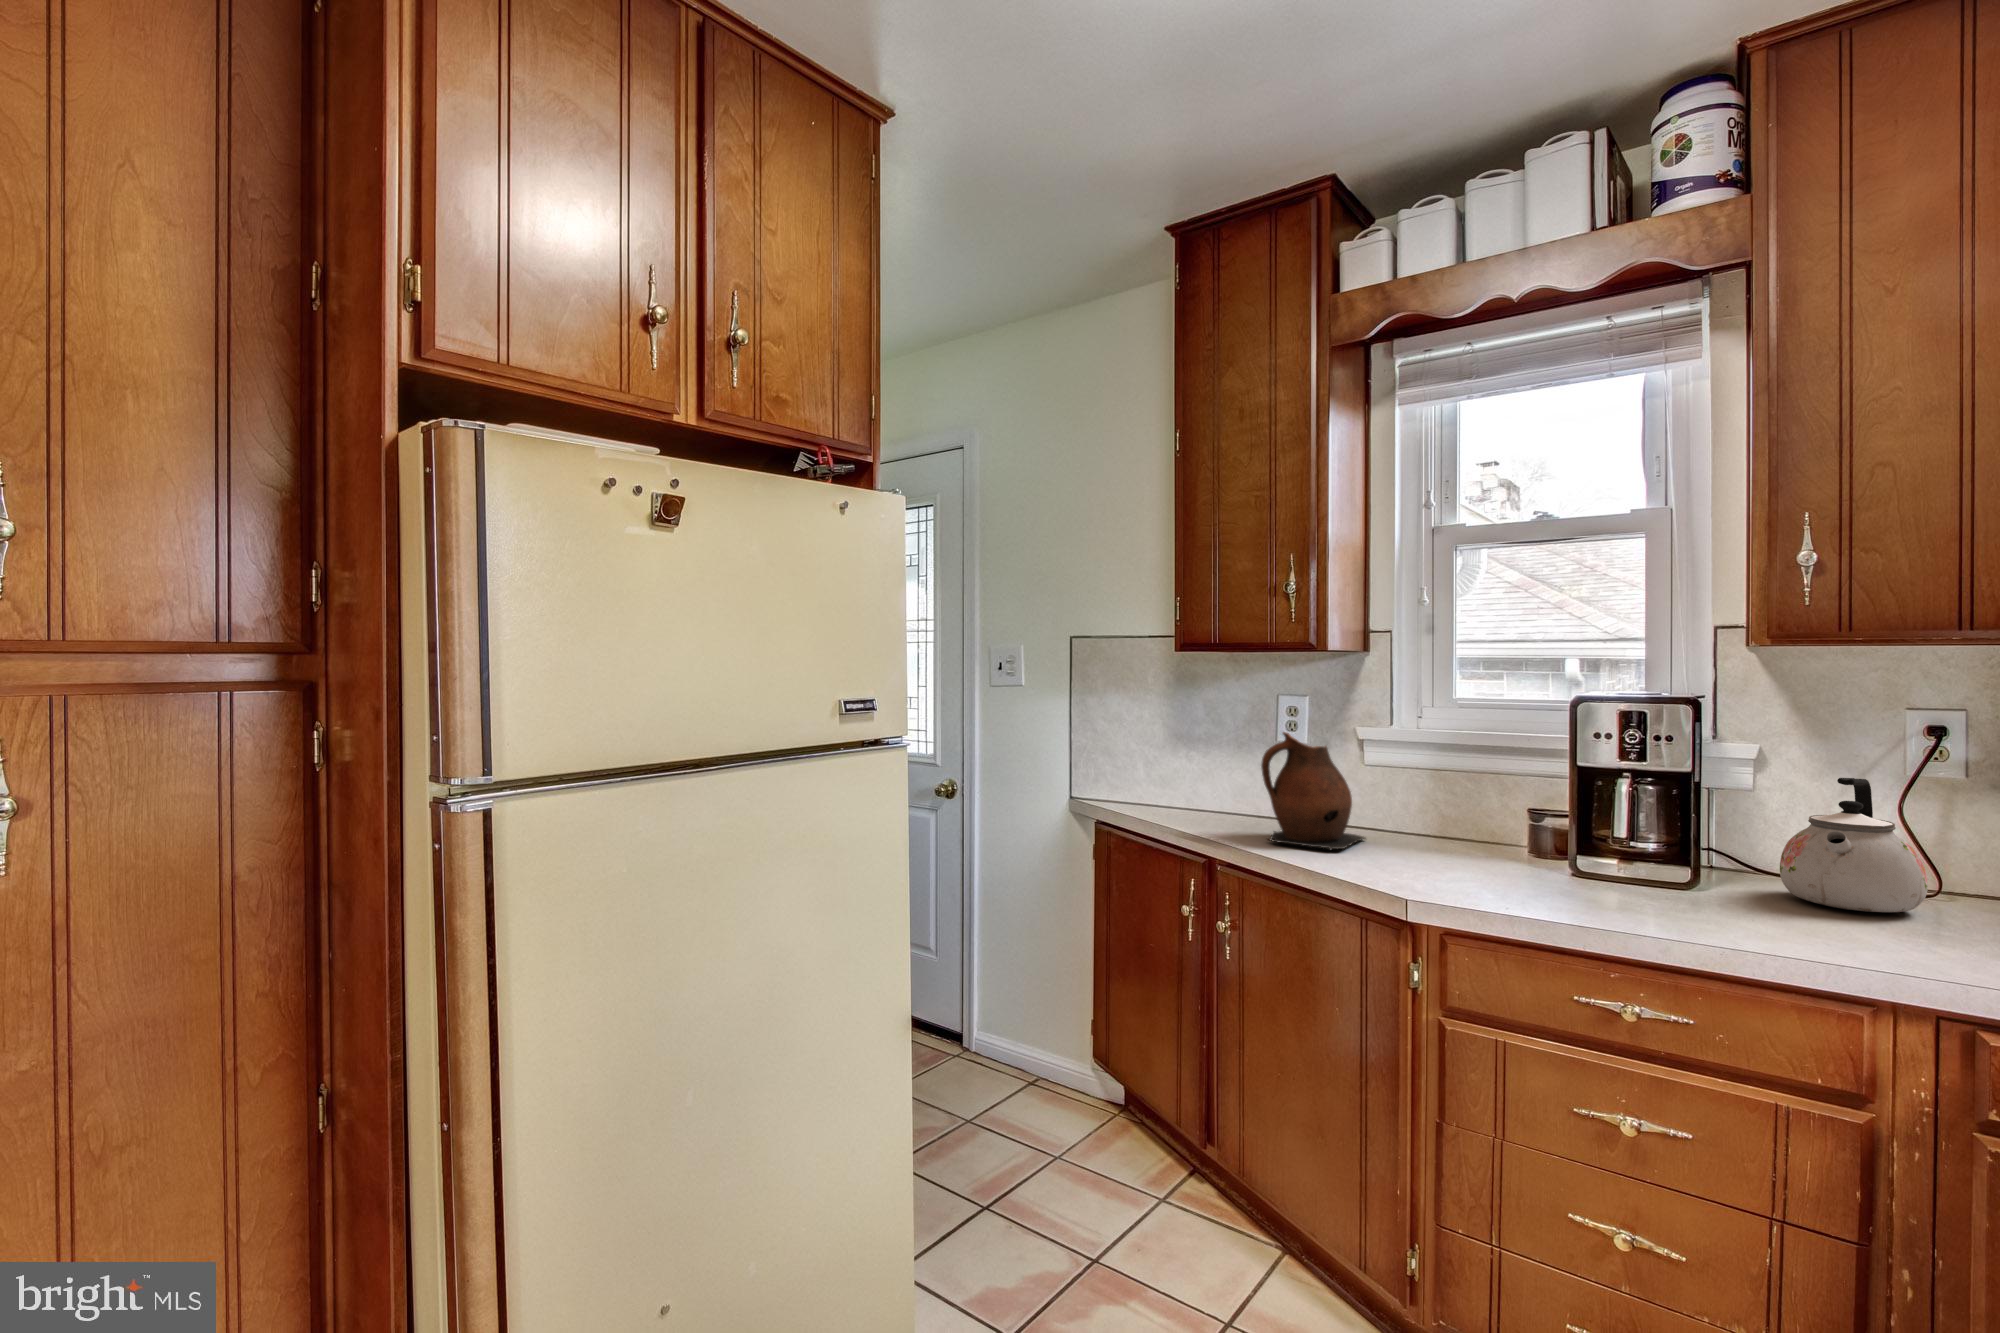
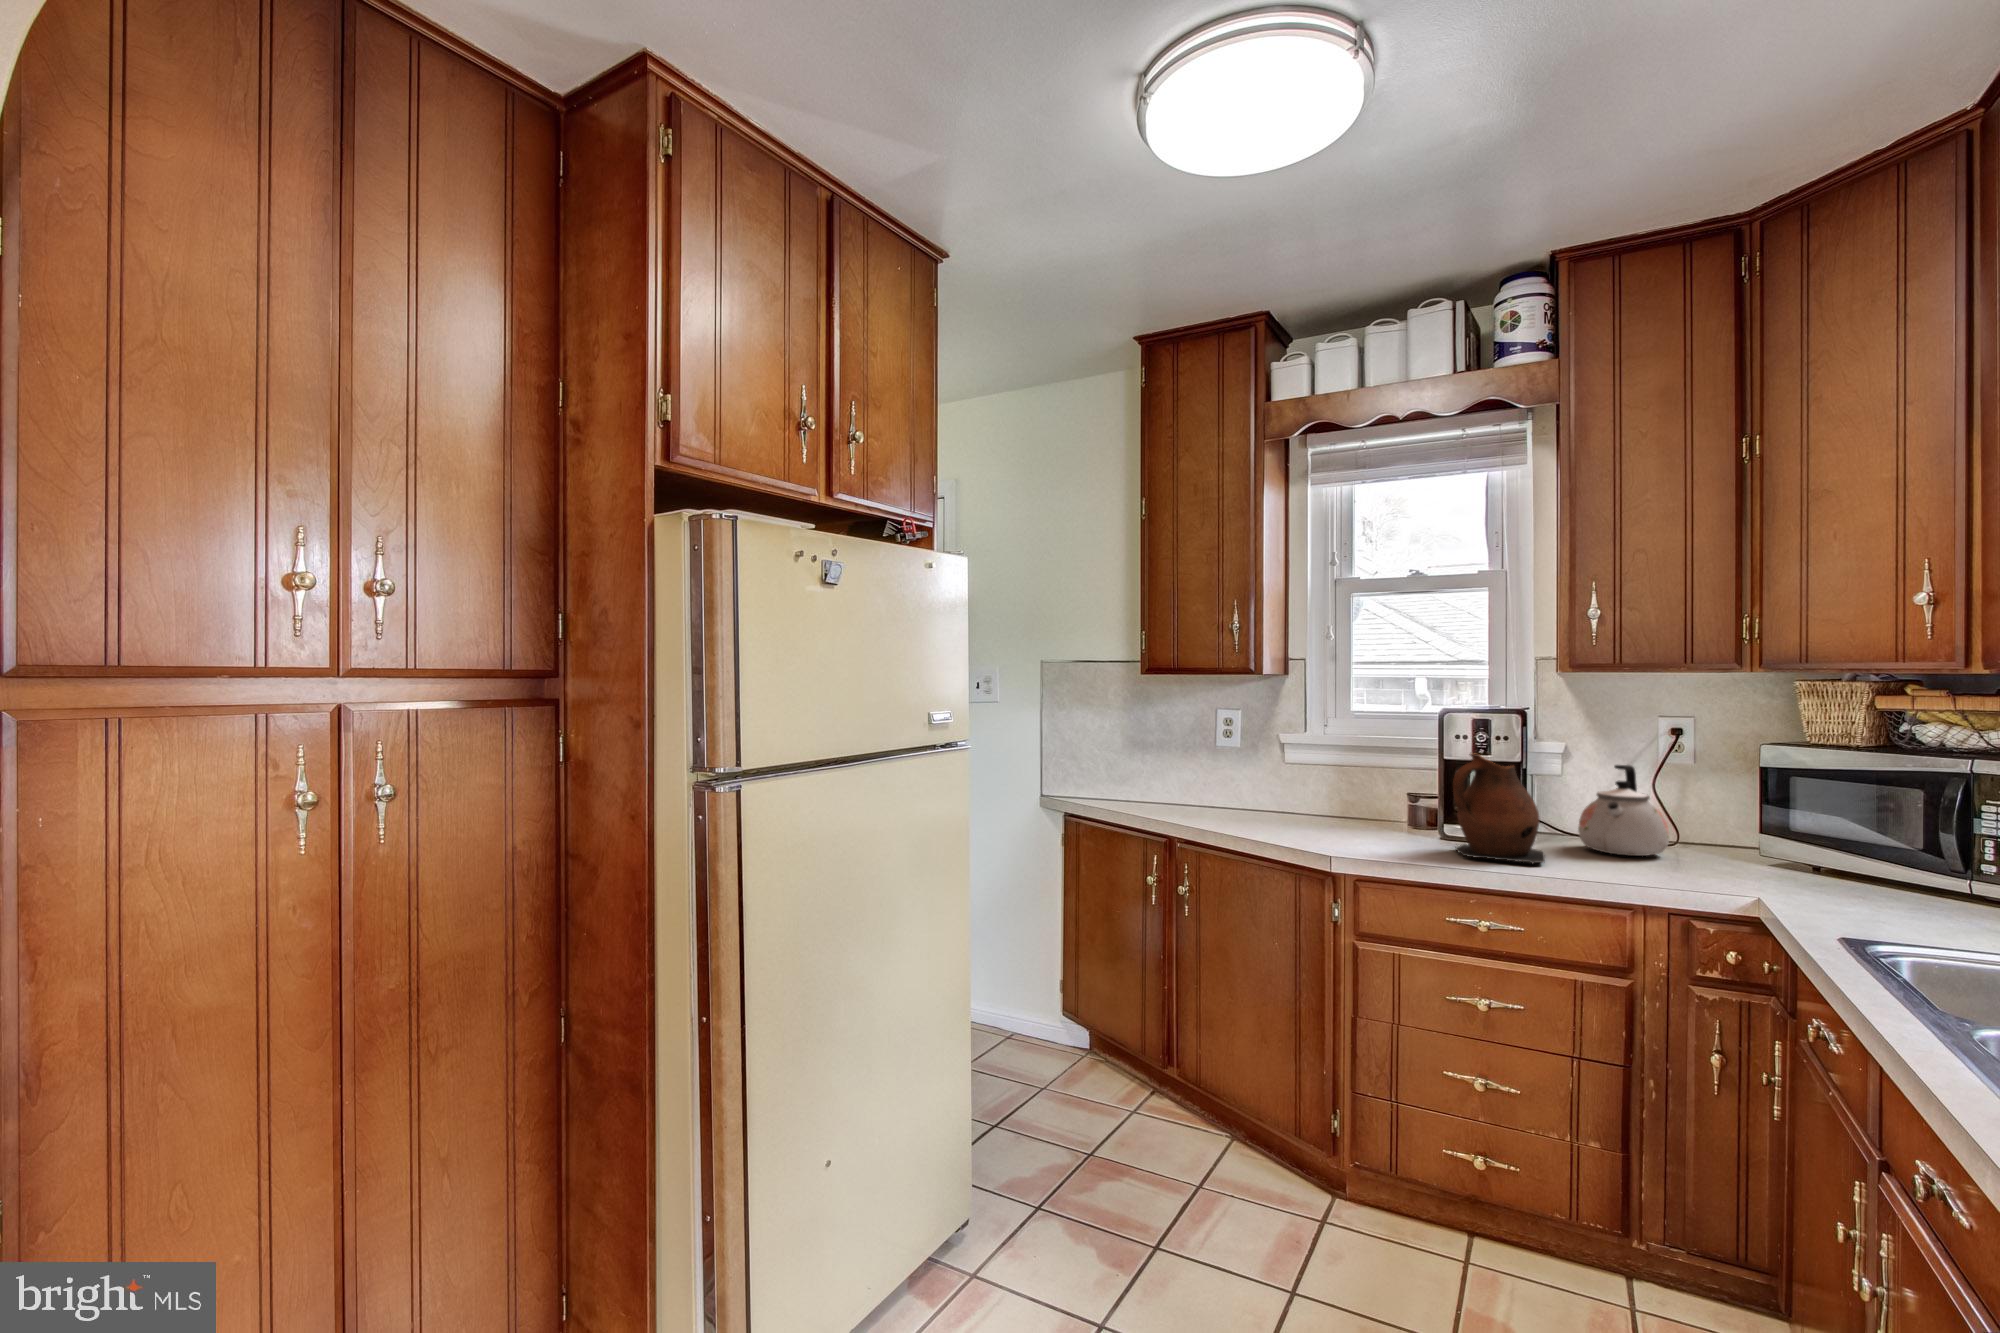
ceramic pitcher: present [1261,732,1366,850] -> present [1453,753,1545,865]

